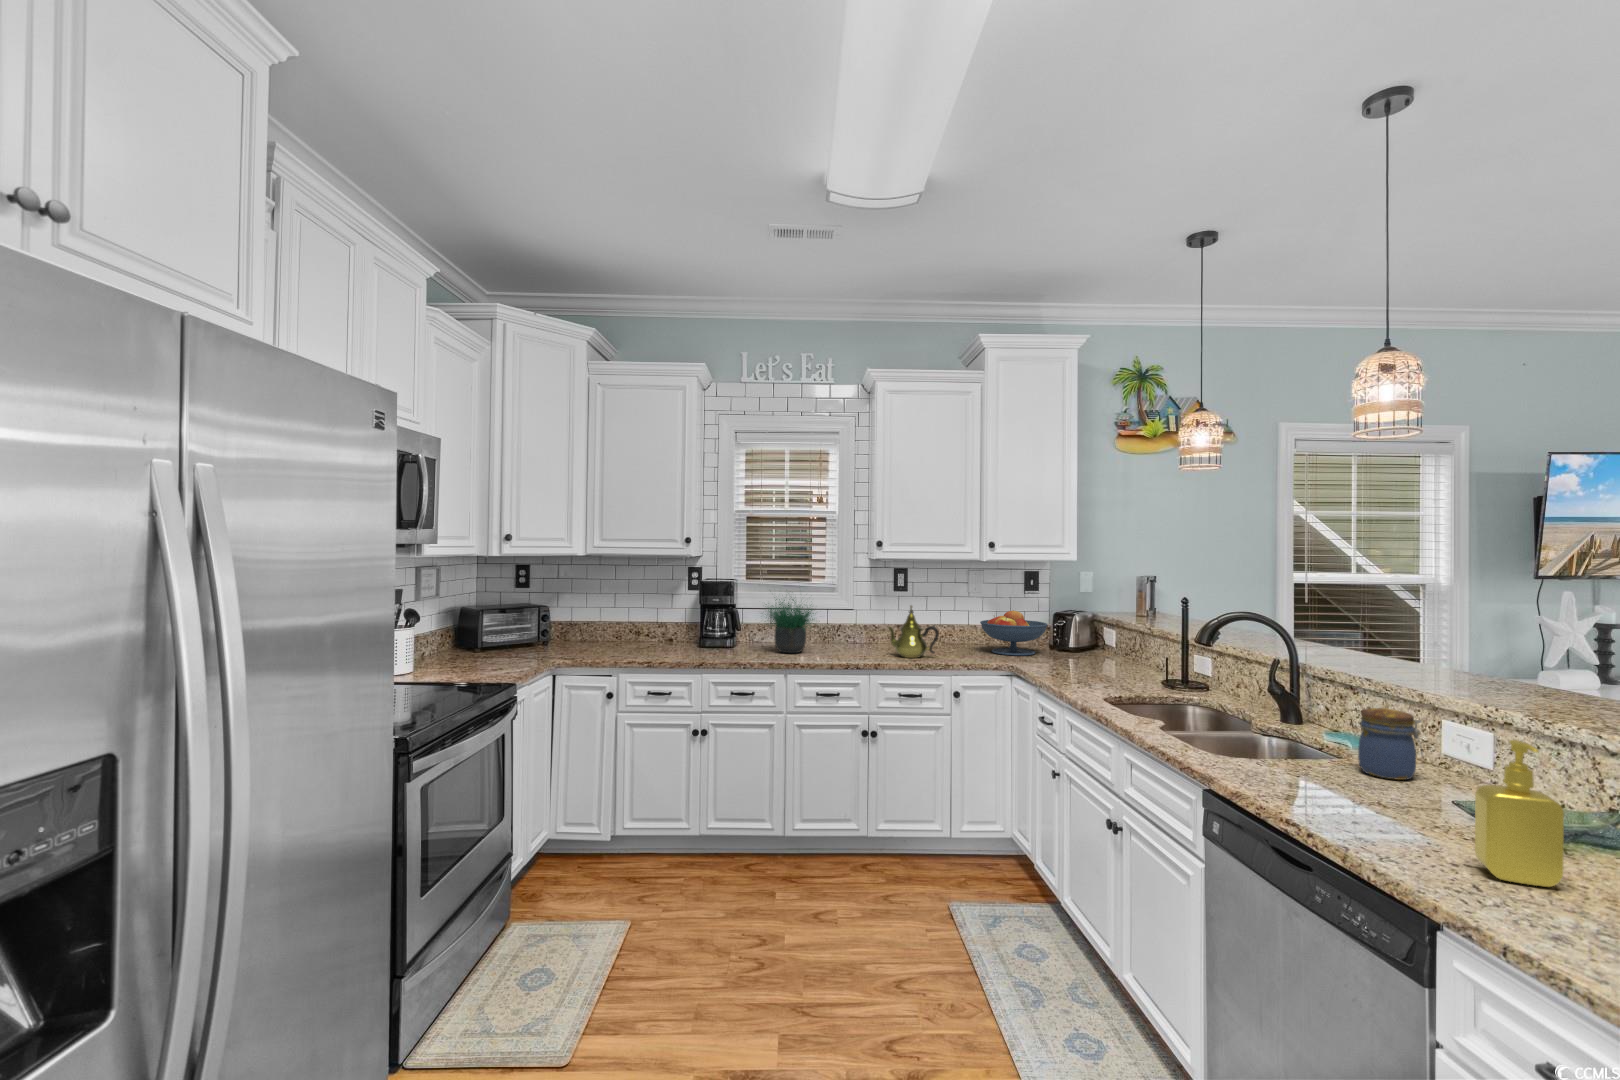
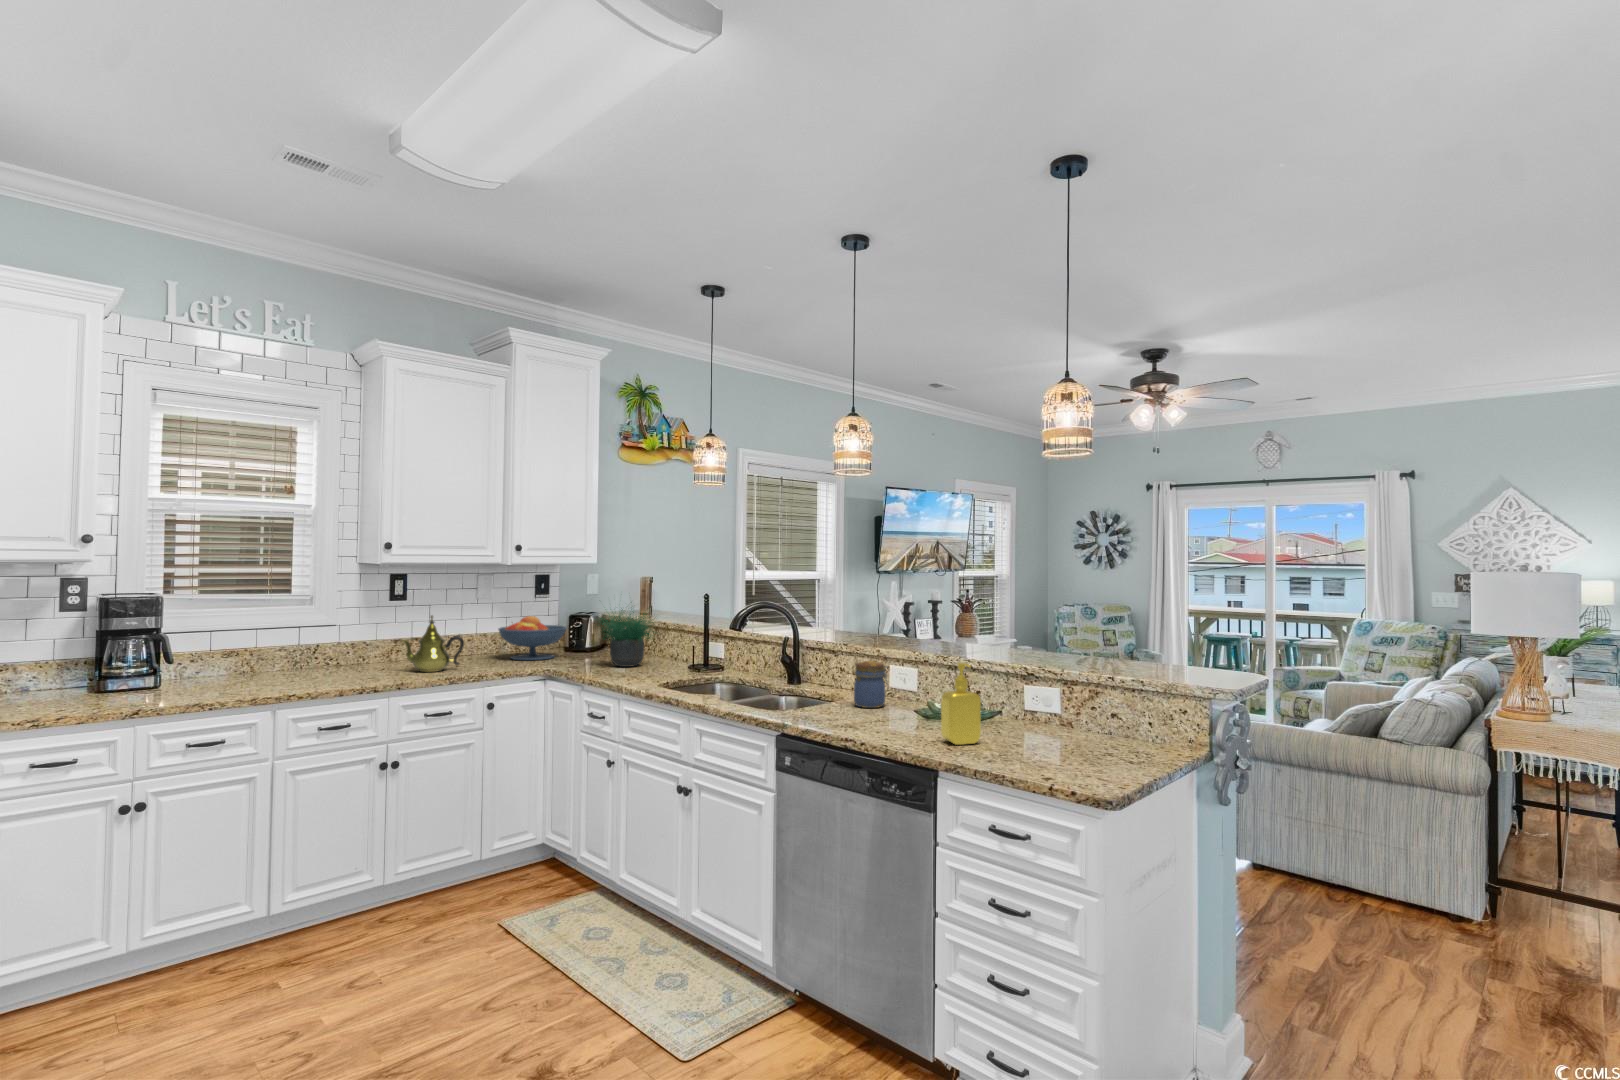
potted plant: present [768,599,814,653] -> present [600,609,655,667]

